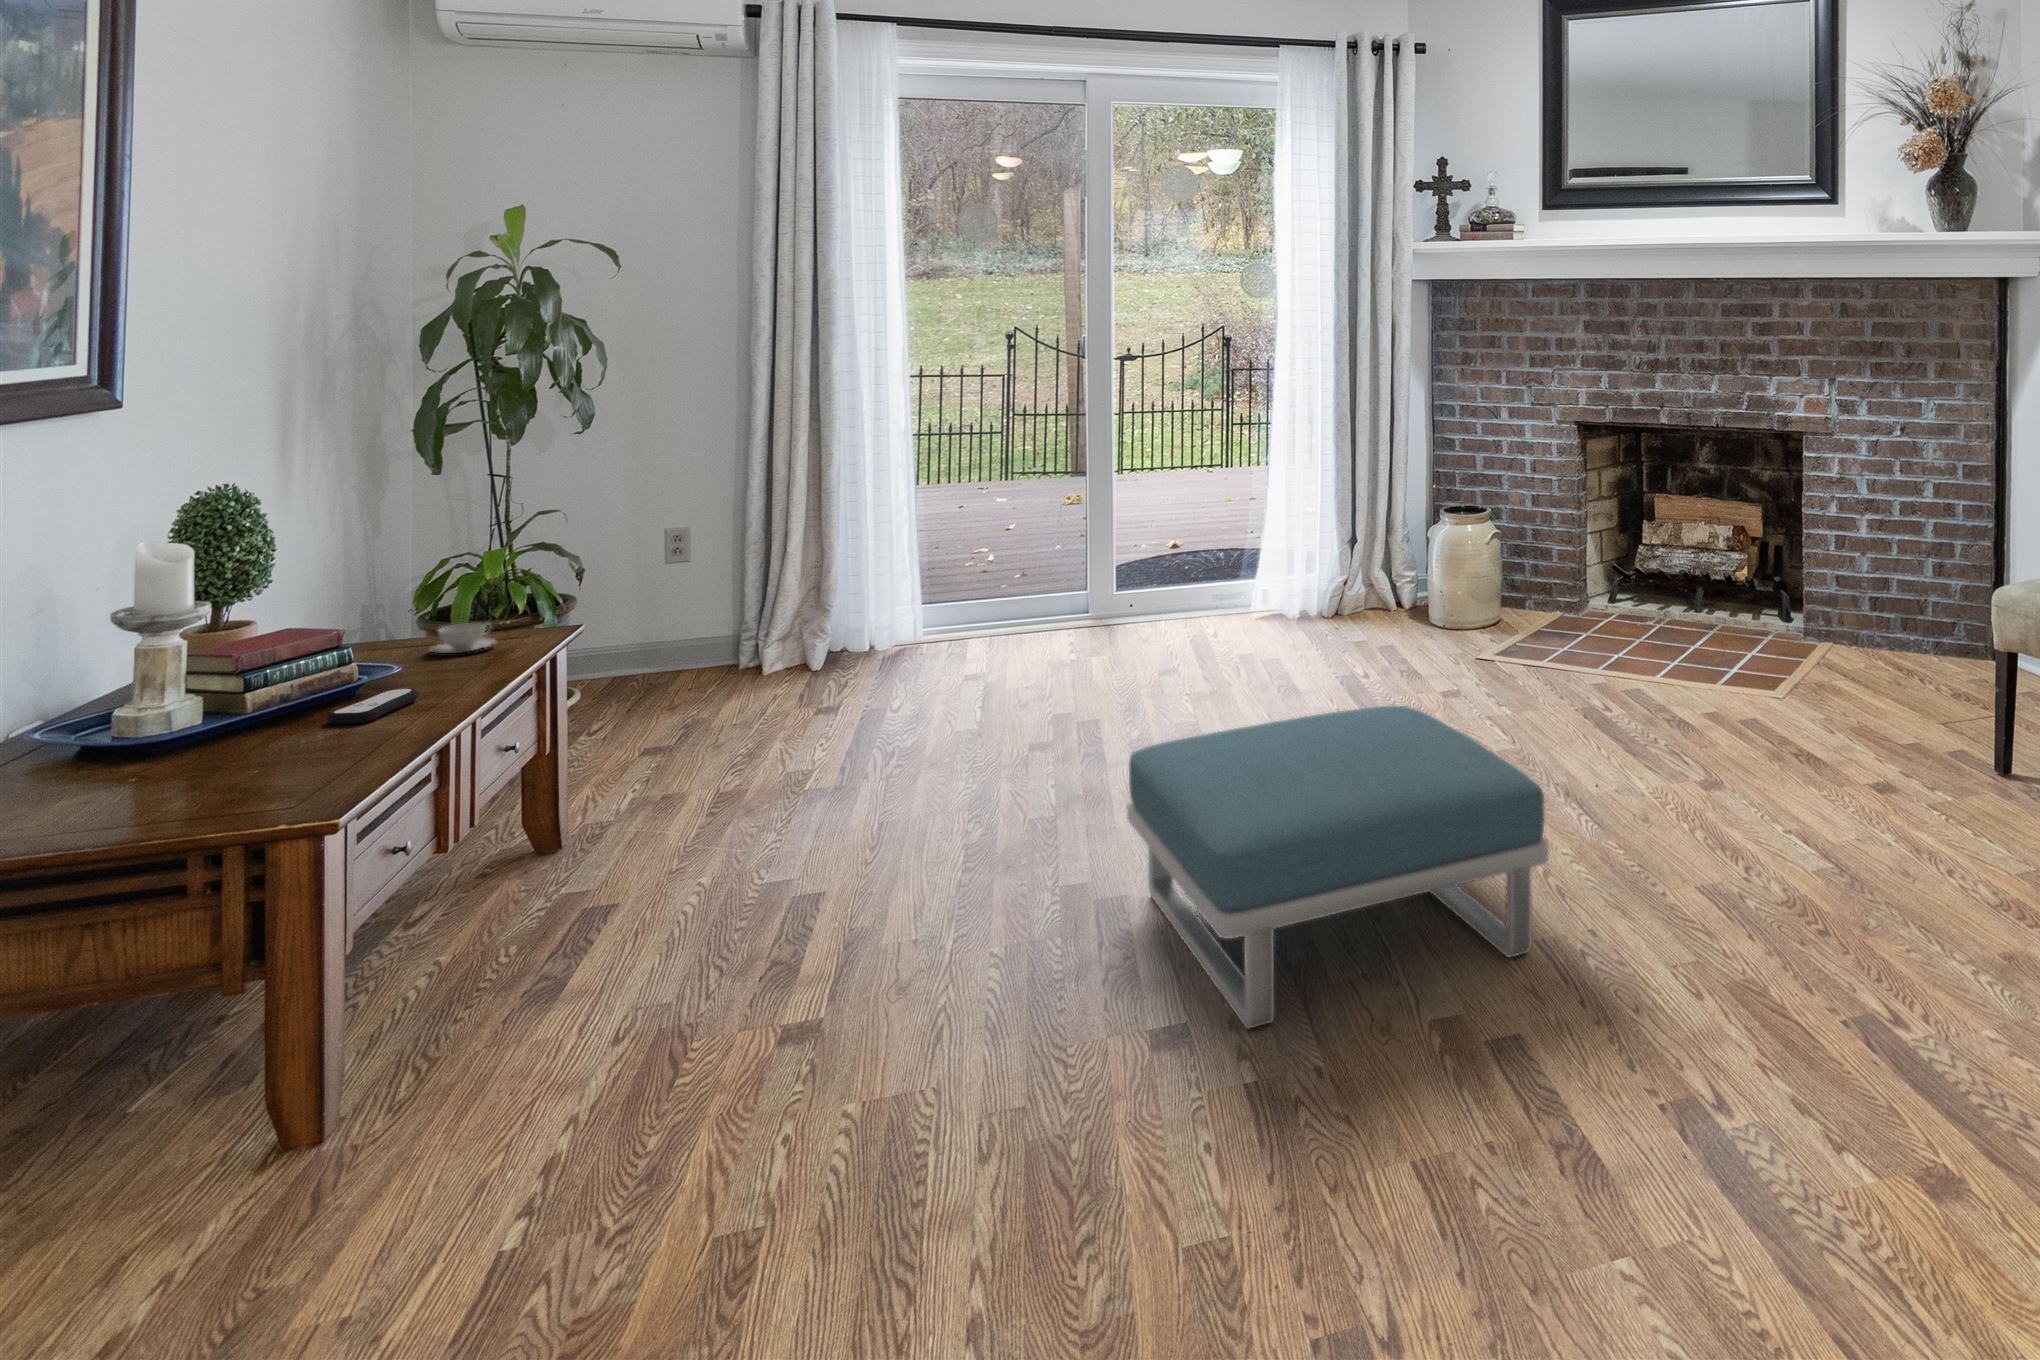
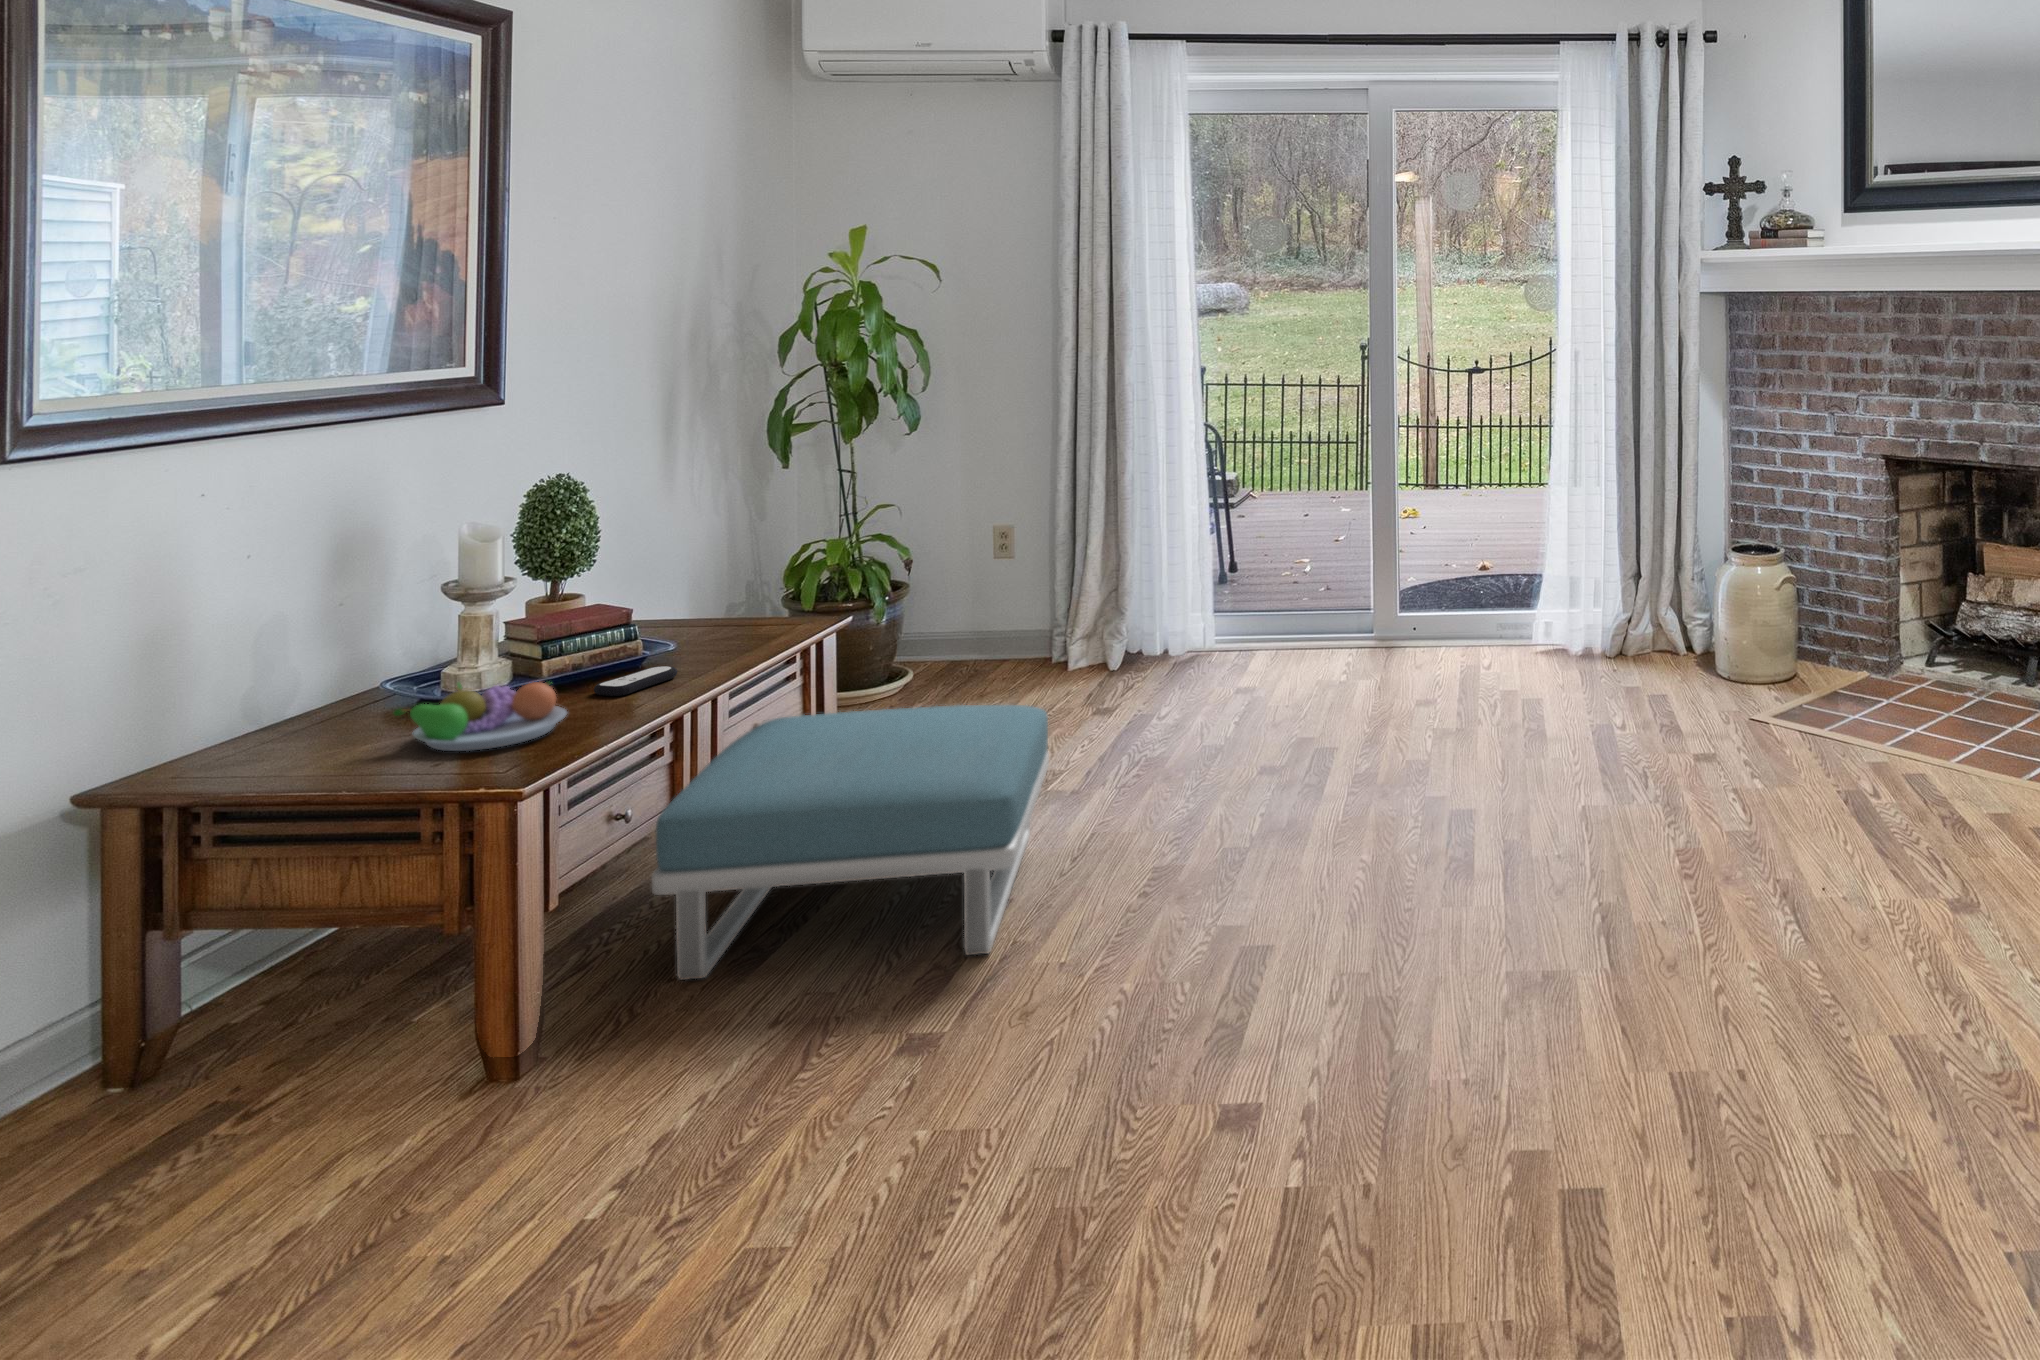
teacup: present [429,623,496,653] -> none [720,607,776,634]
footstool: present [1127,706,1549,1028] -> present [652,705,1049,980]
fruit bowl: none [111,709,328,794] -> present [394,682,567,751]

